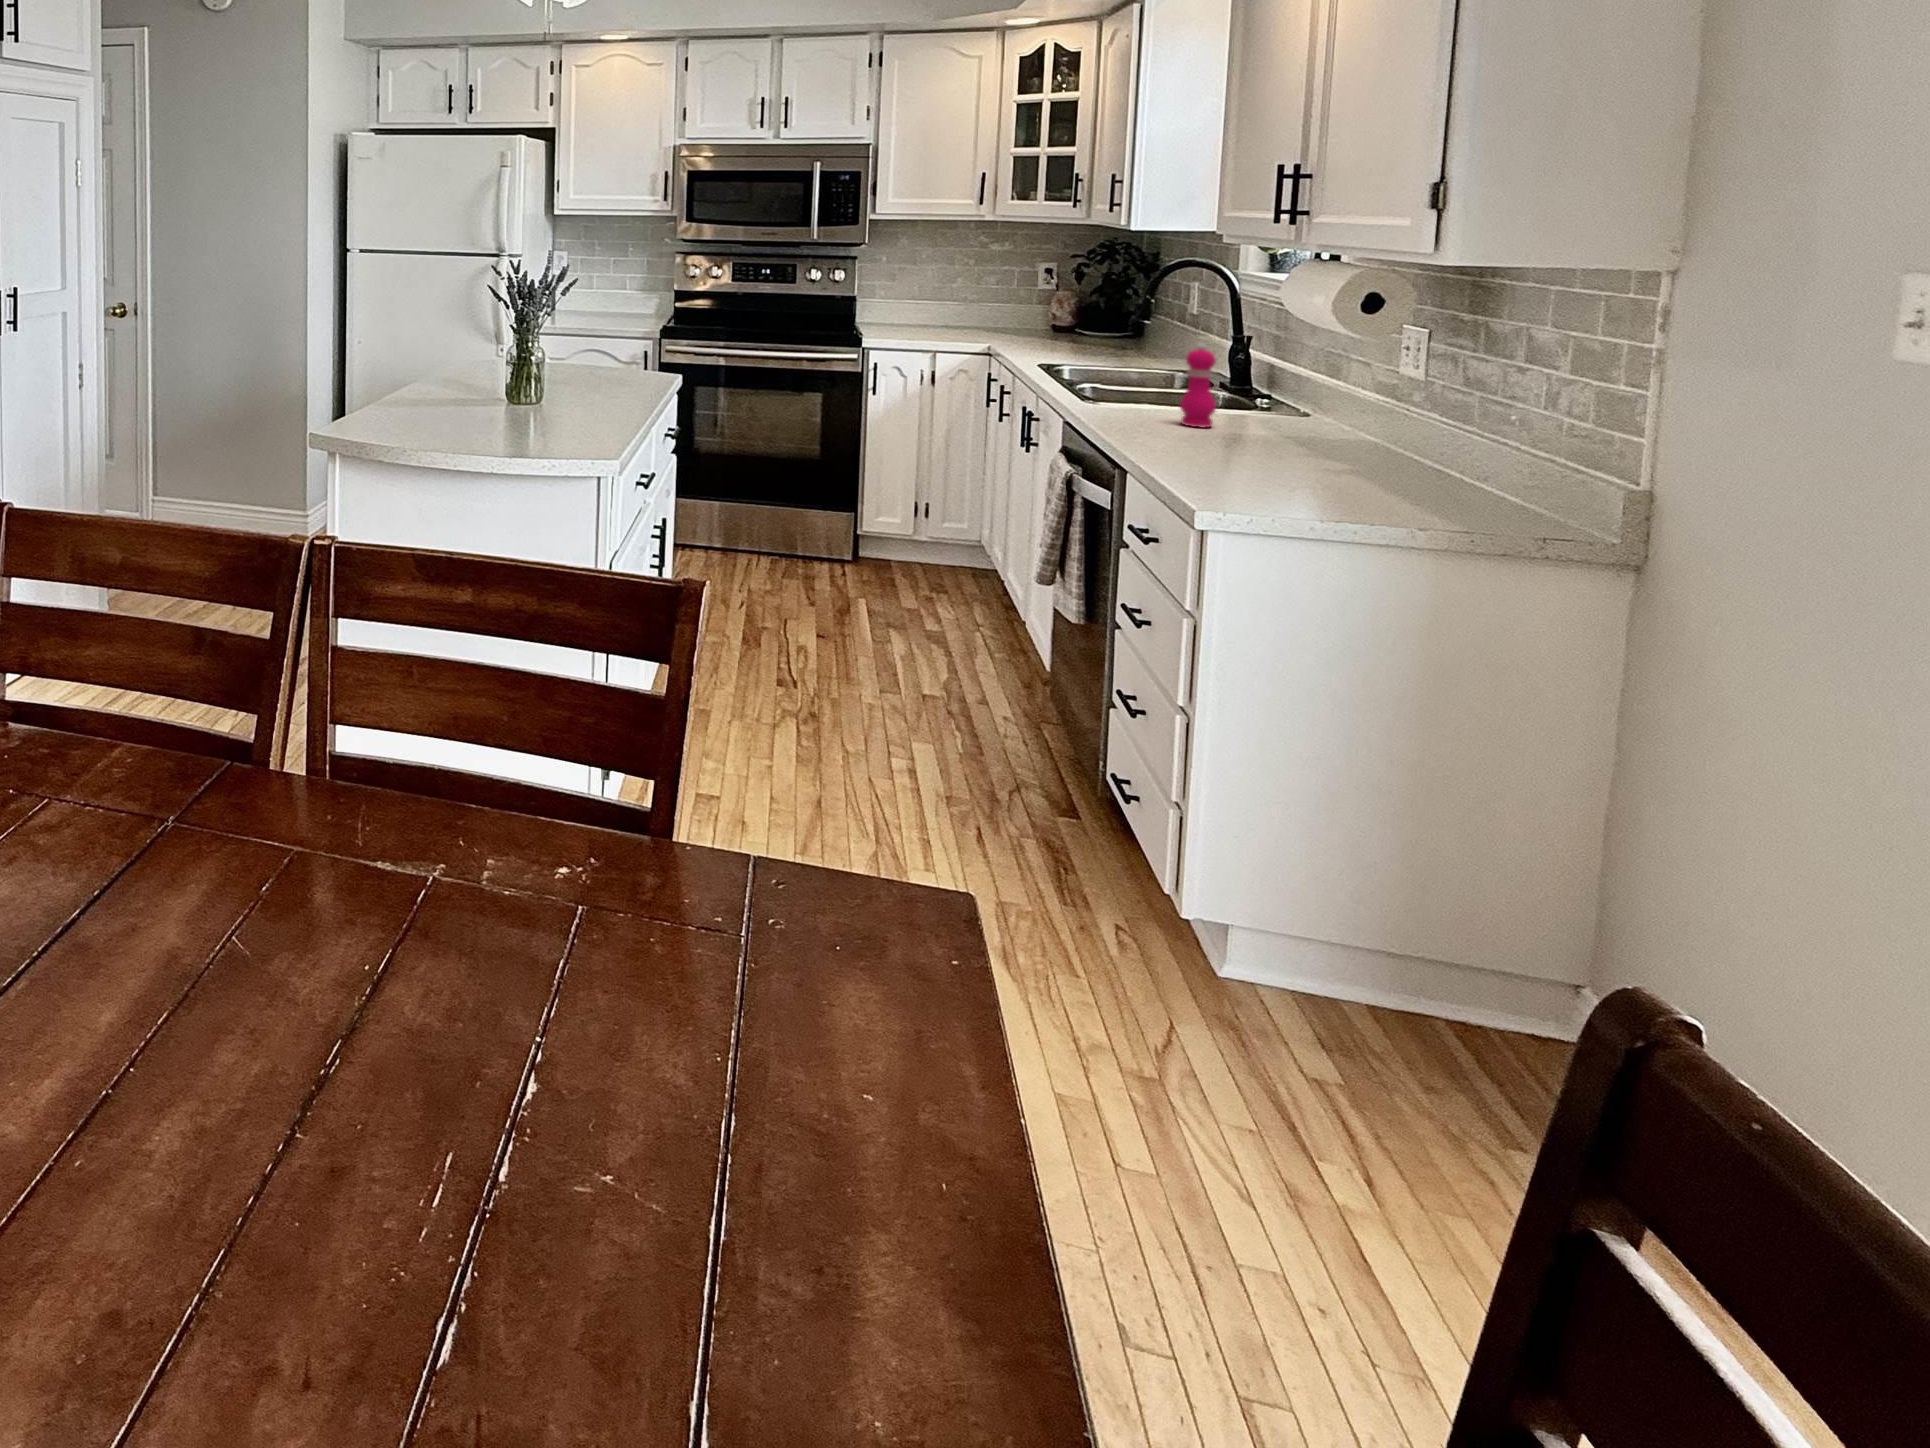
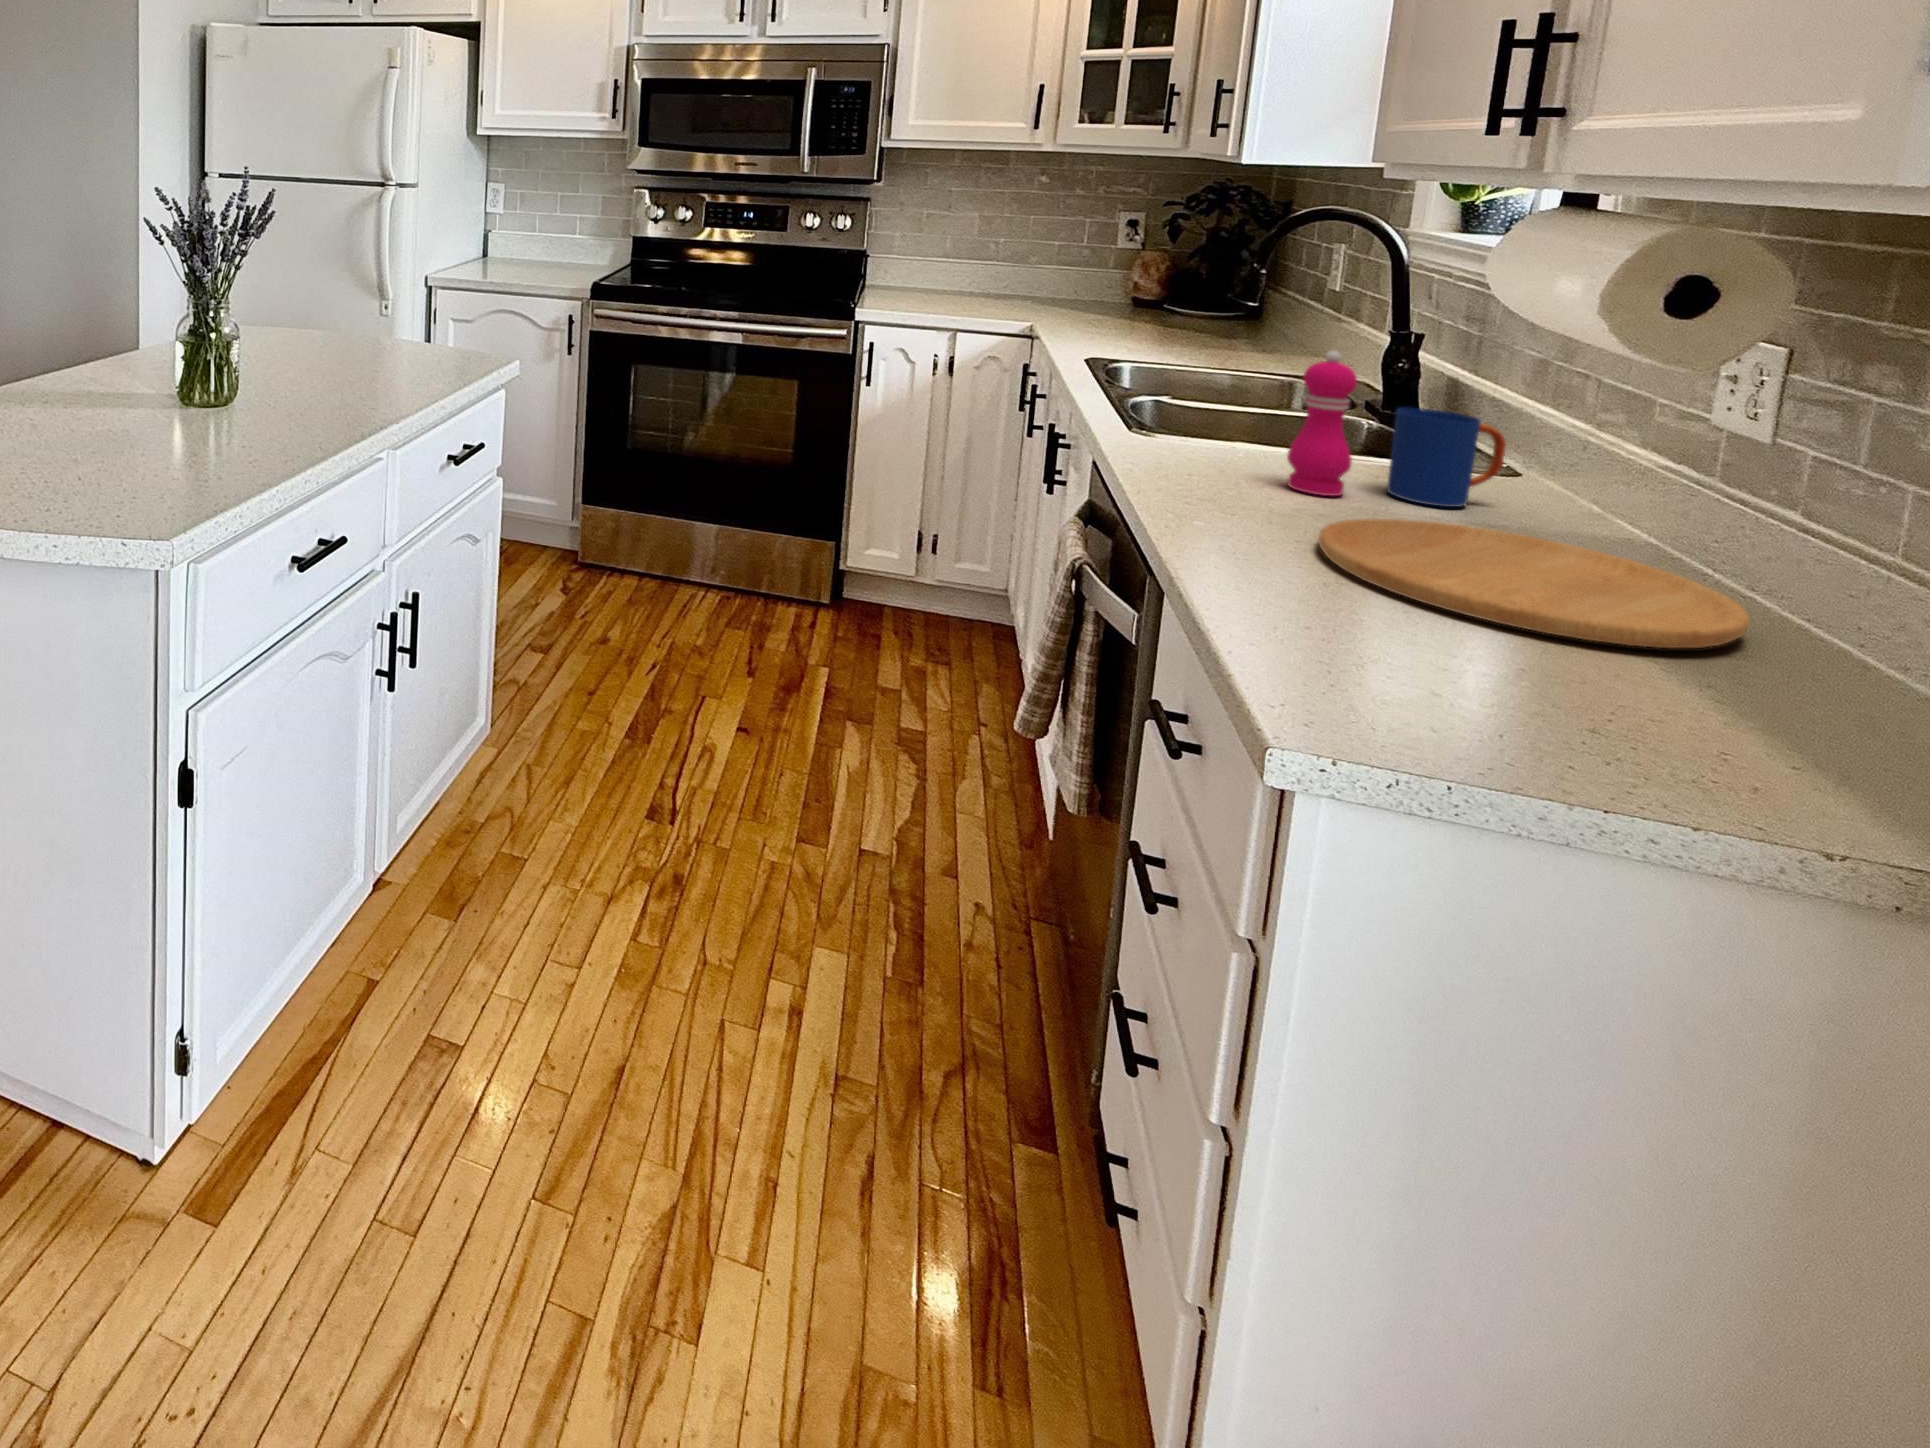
mug: none [1236,375,1297,430] -> present [1387,408,1506,507]
cutting board: none [1203,433,1410,476] -> present [1318,519,1750,648]

